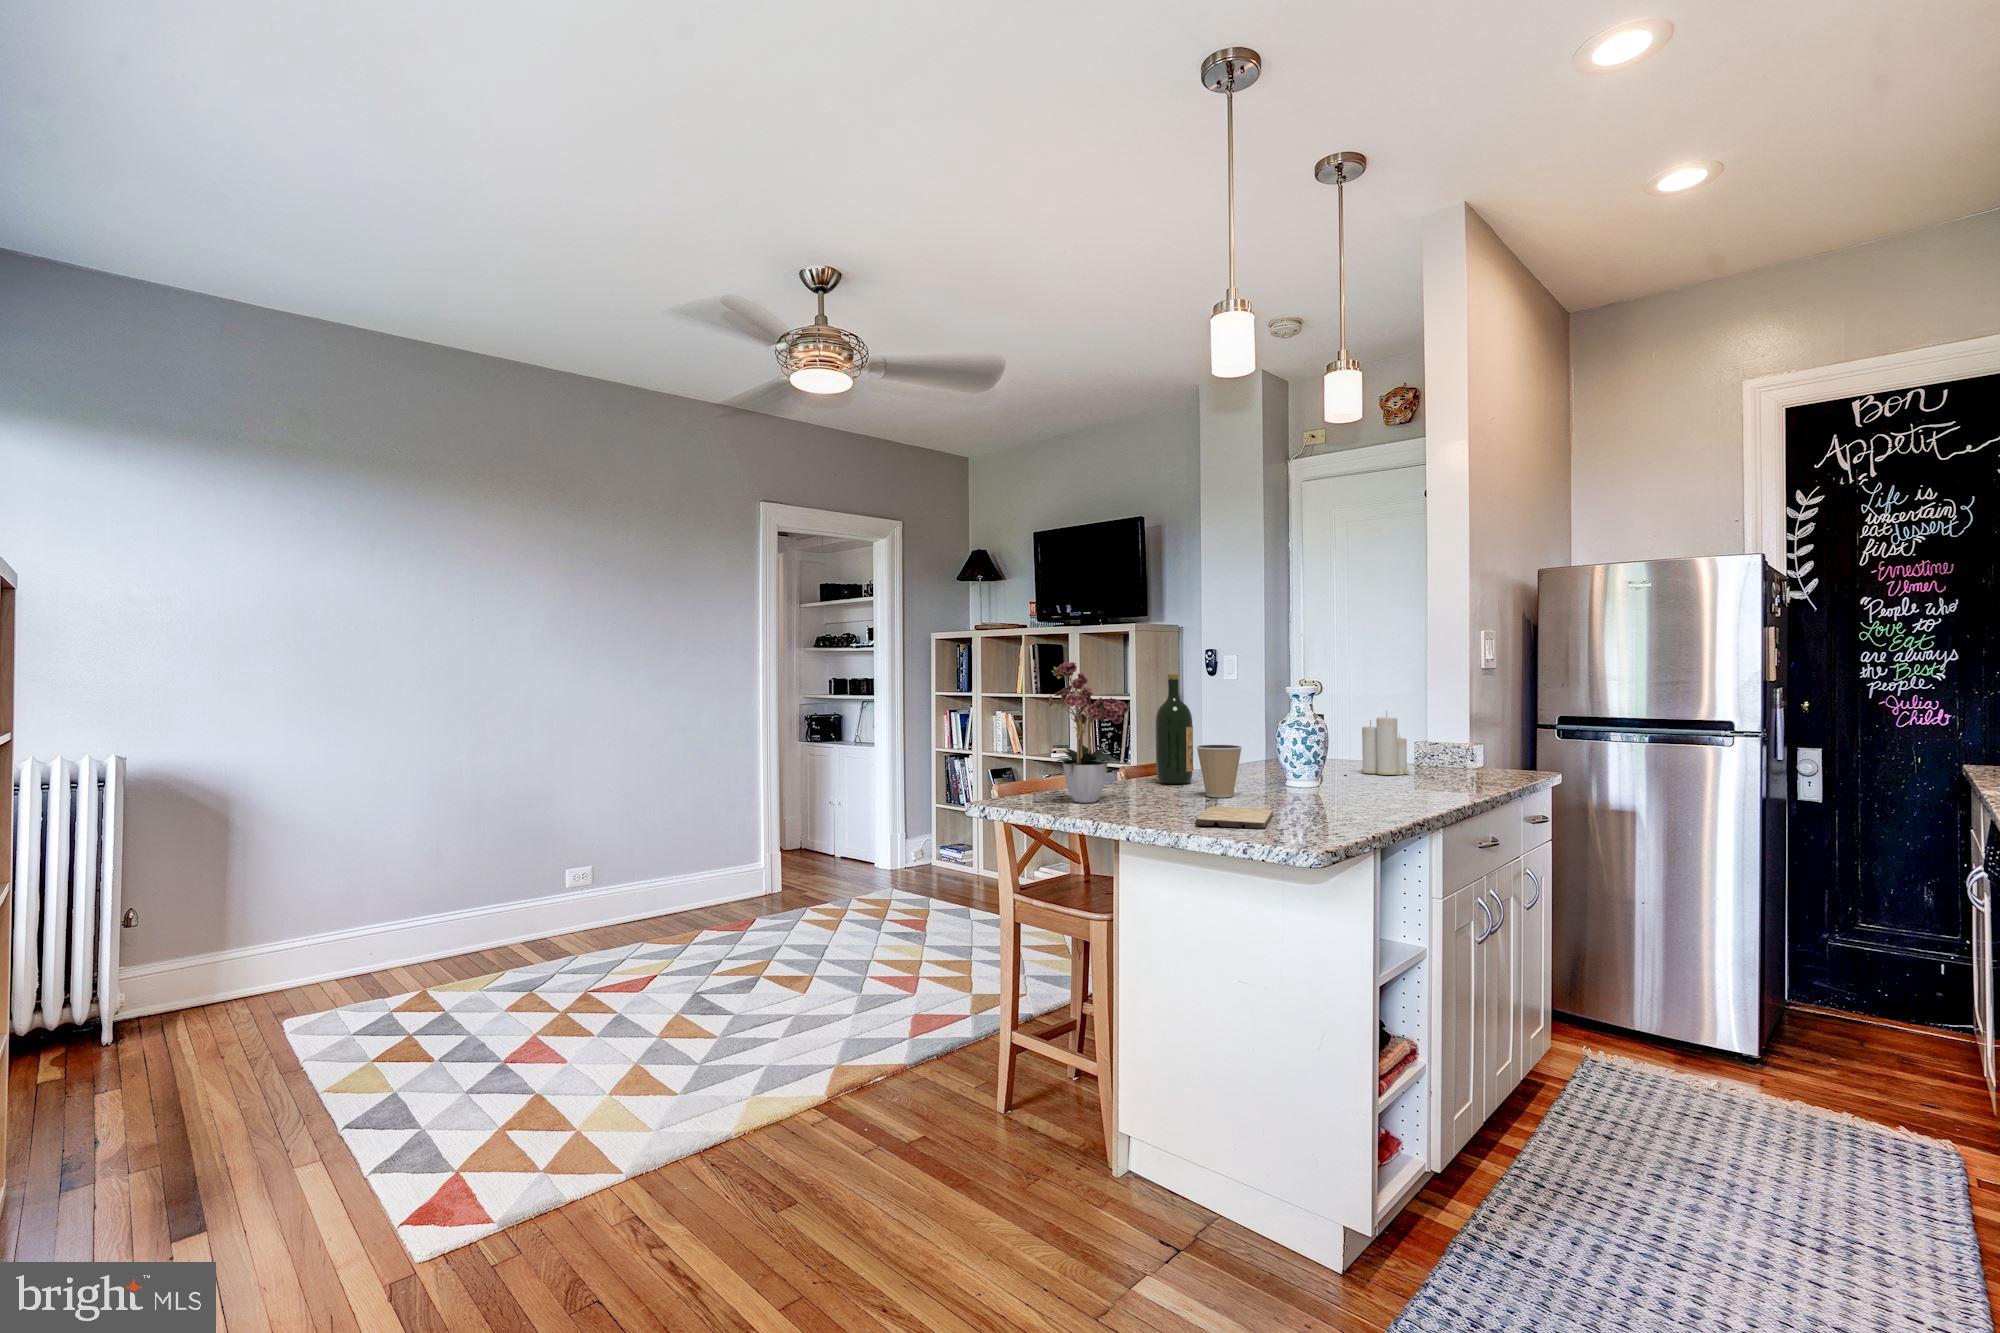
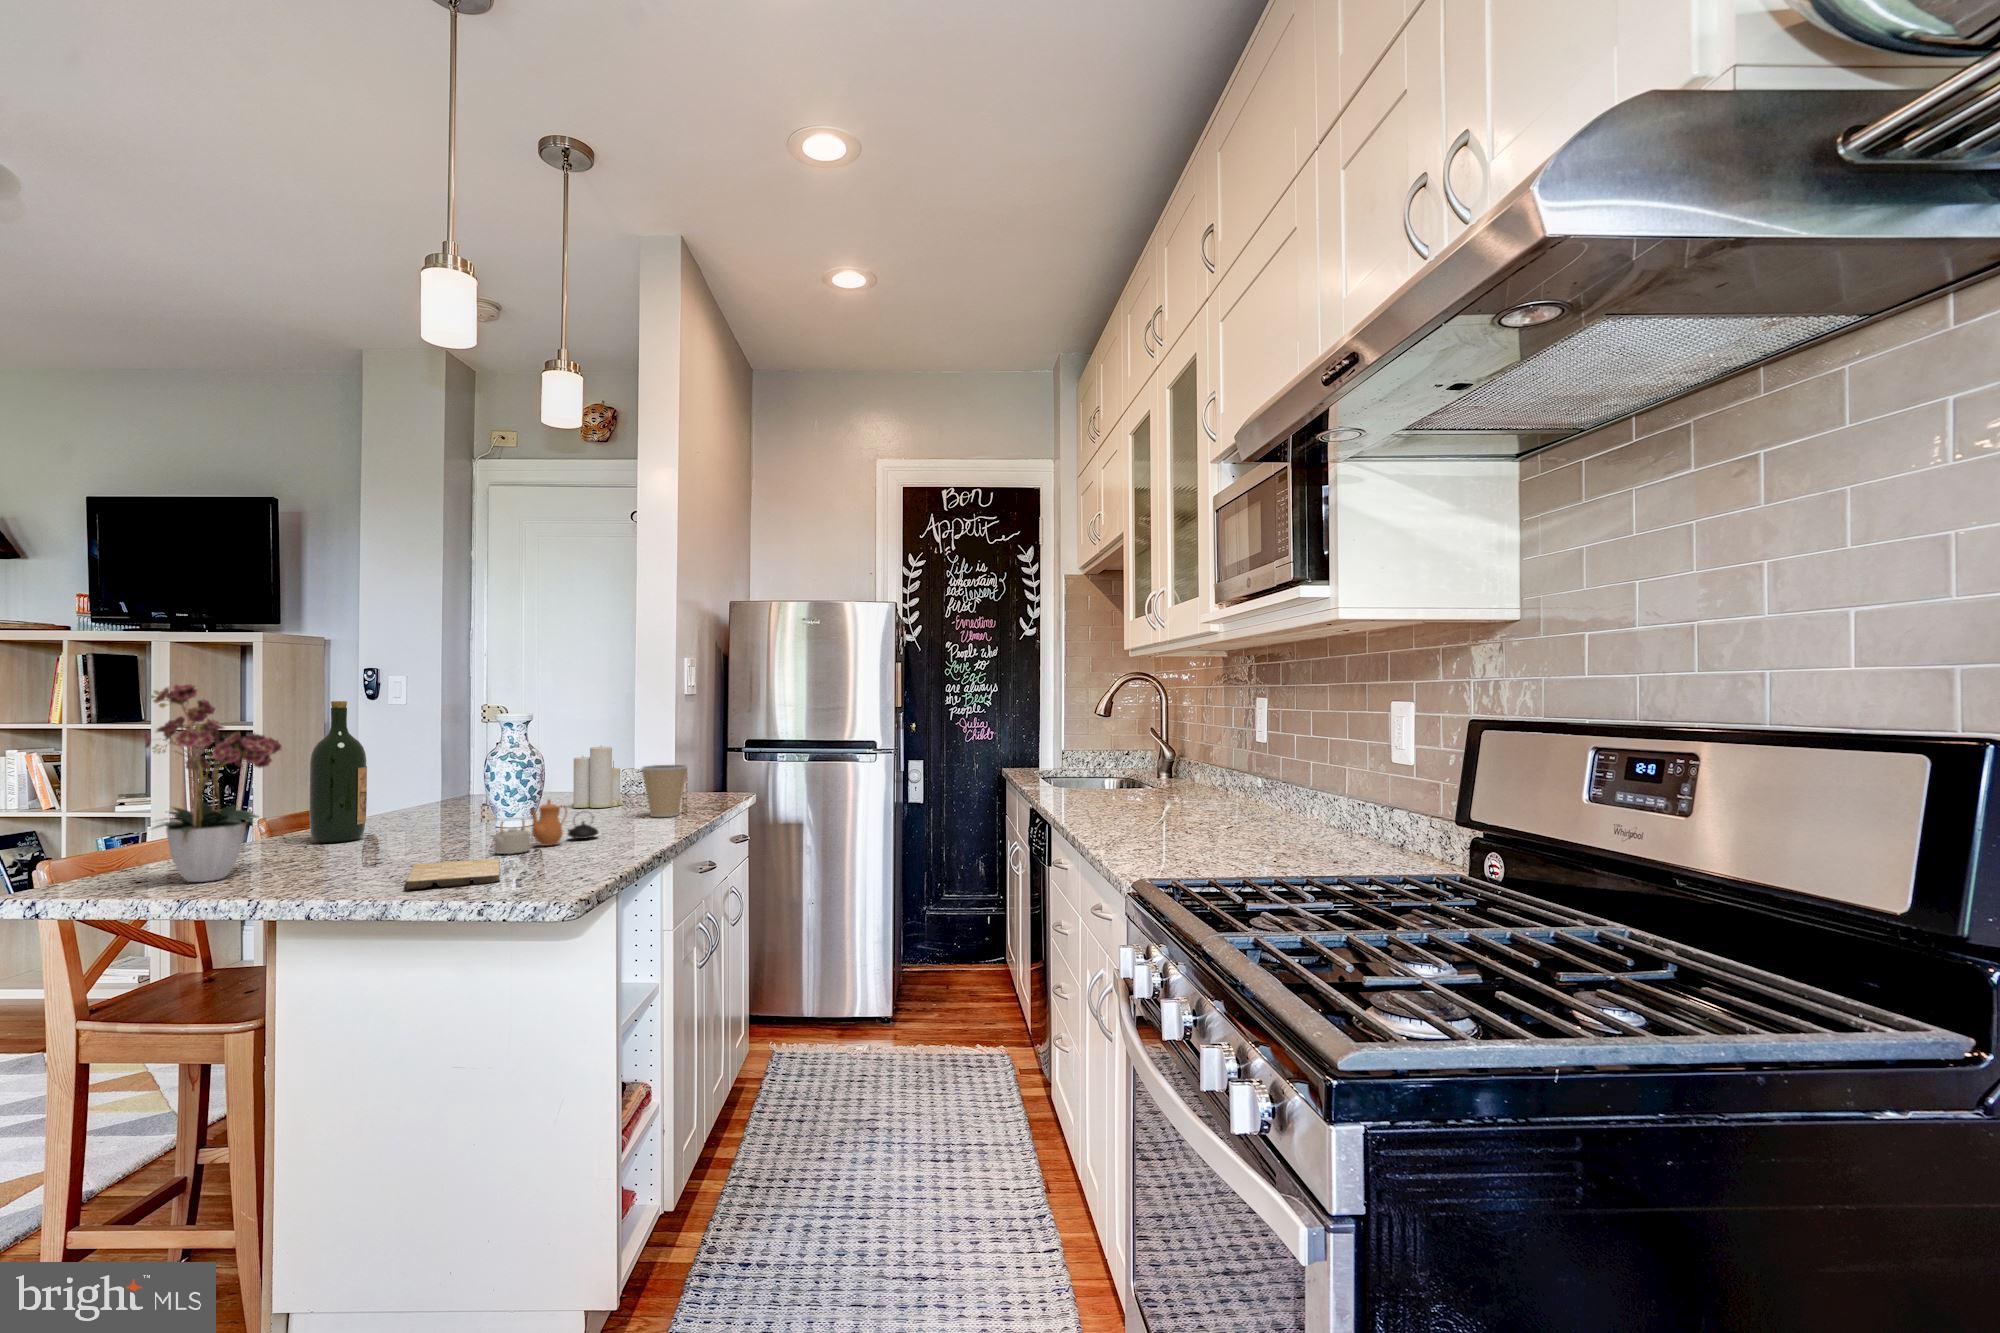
coffee cup: present [1197,745,1242,798] -> present [642,765,688,817]
teapot: none [1271,762,1369,807] -> present [492,799,598,854]

